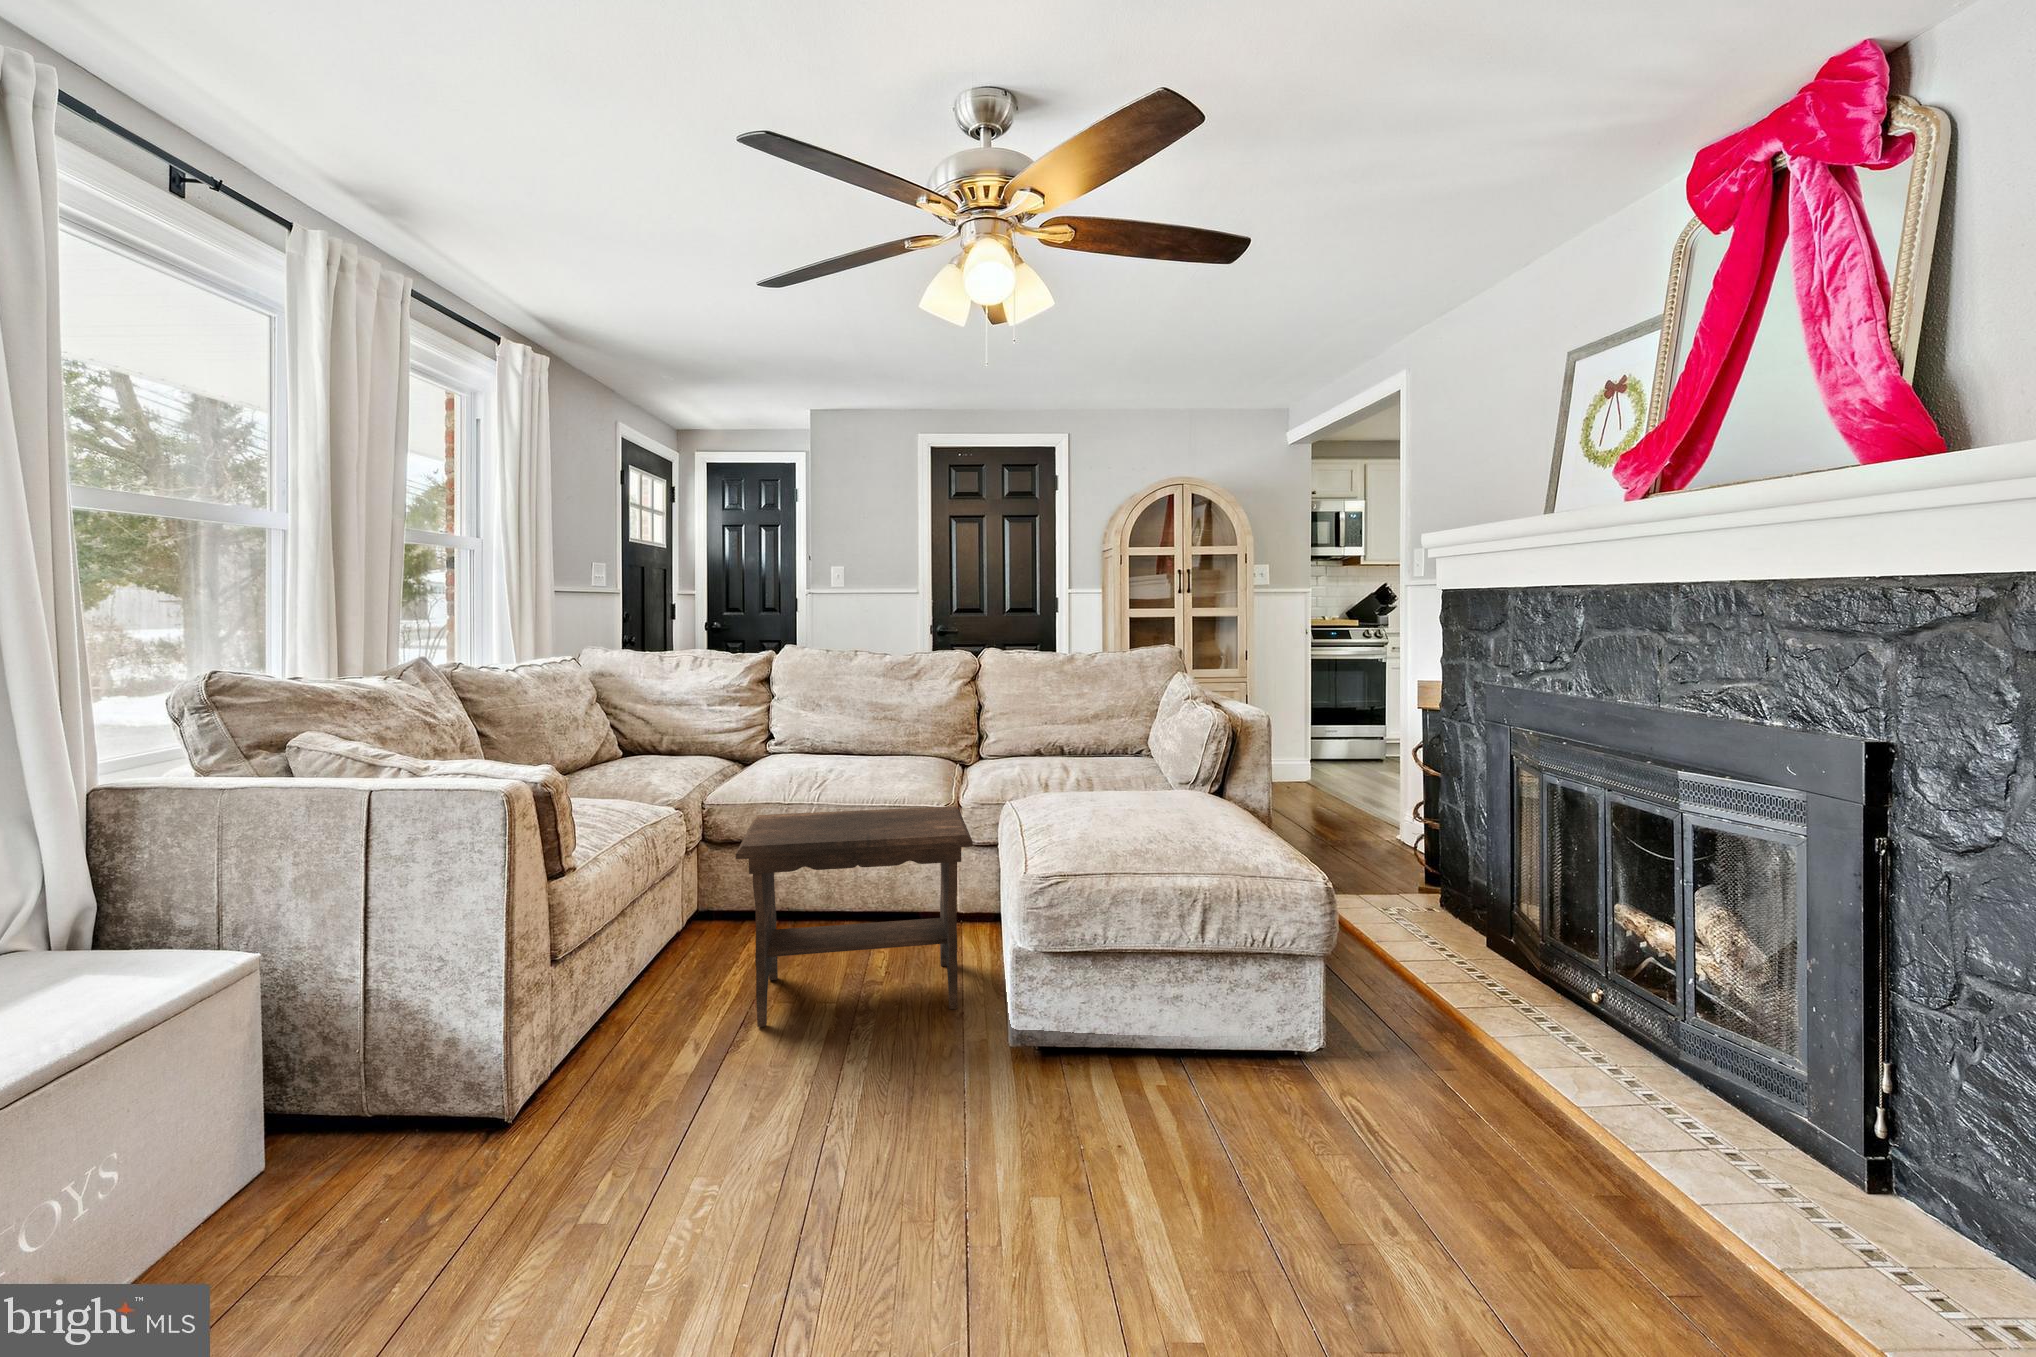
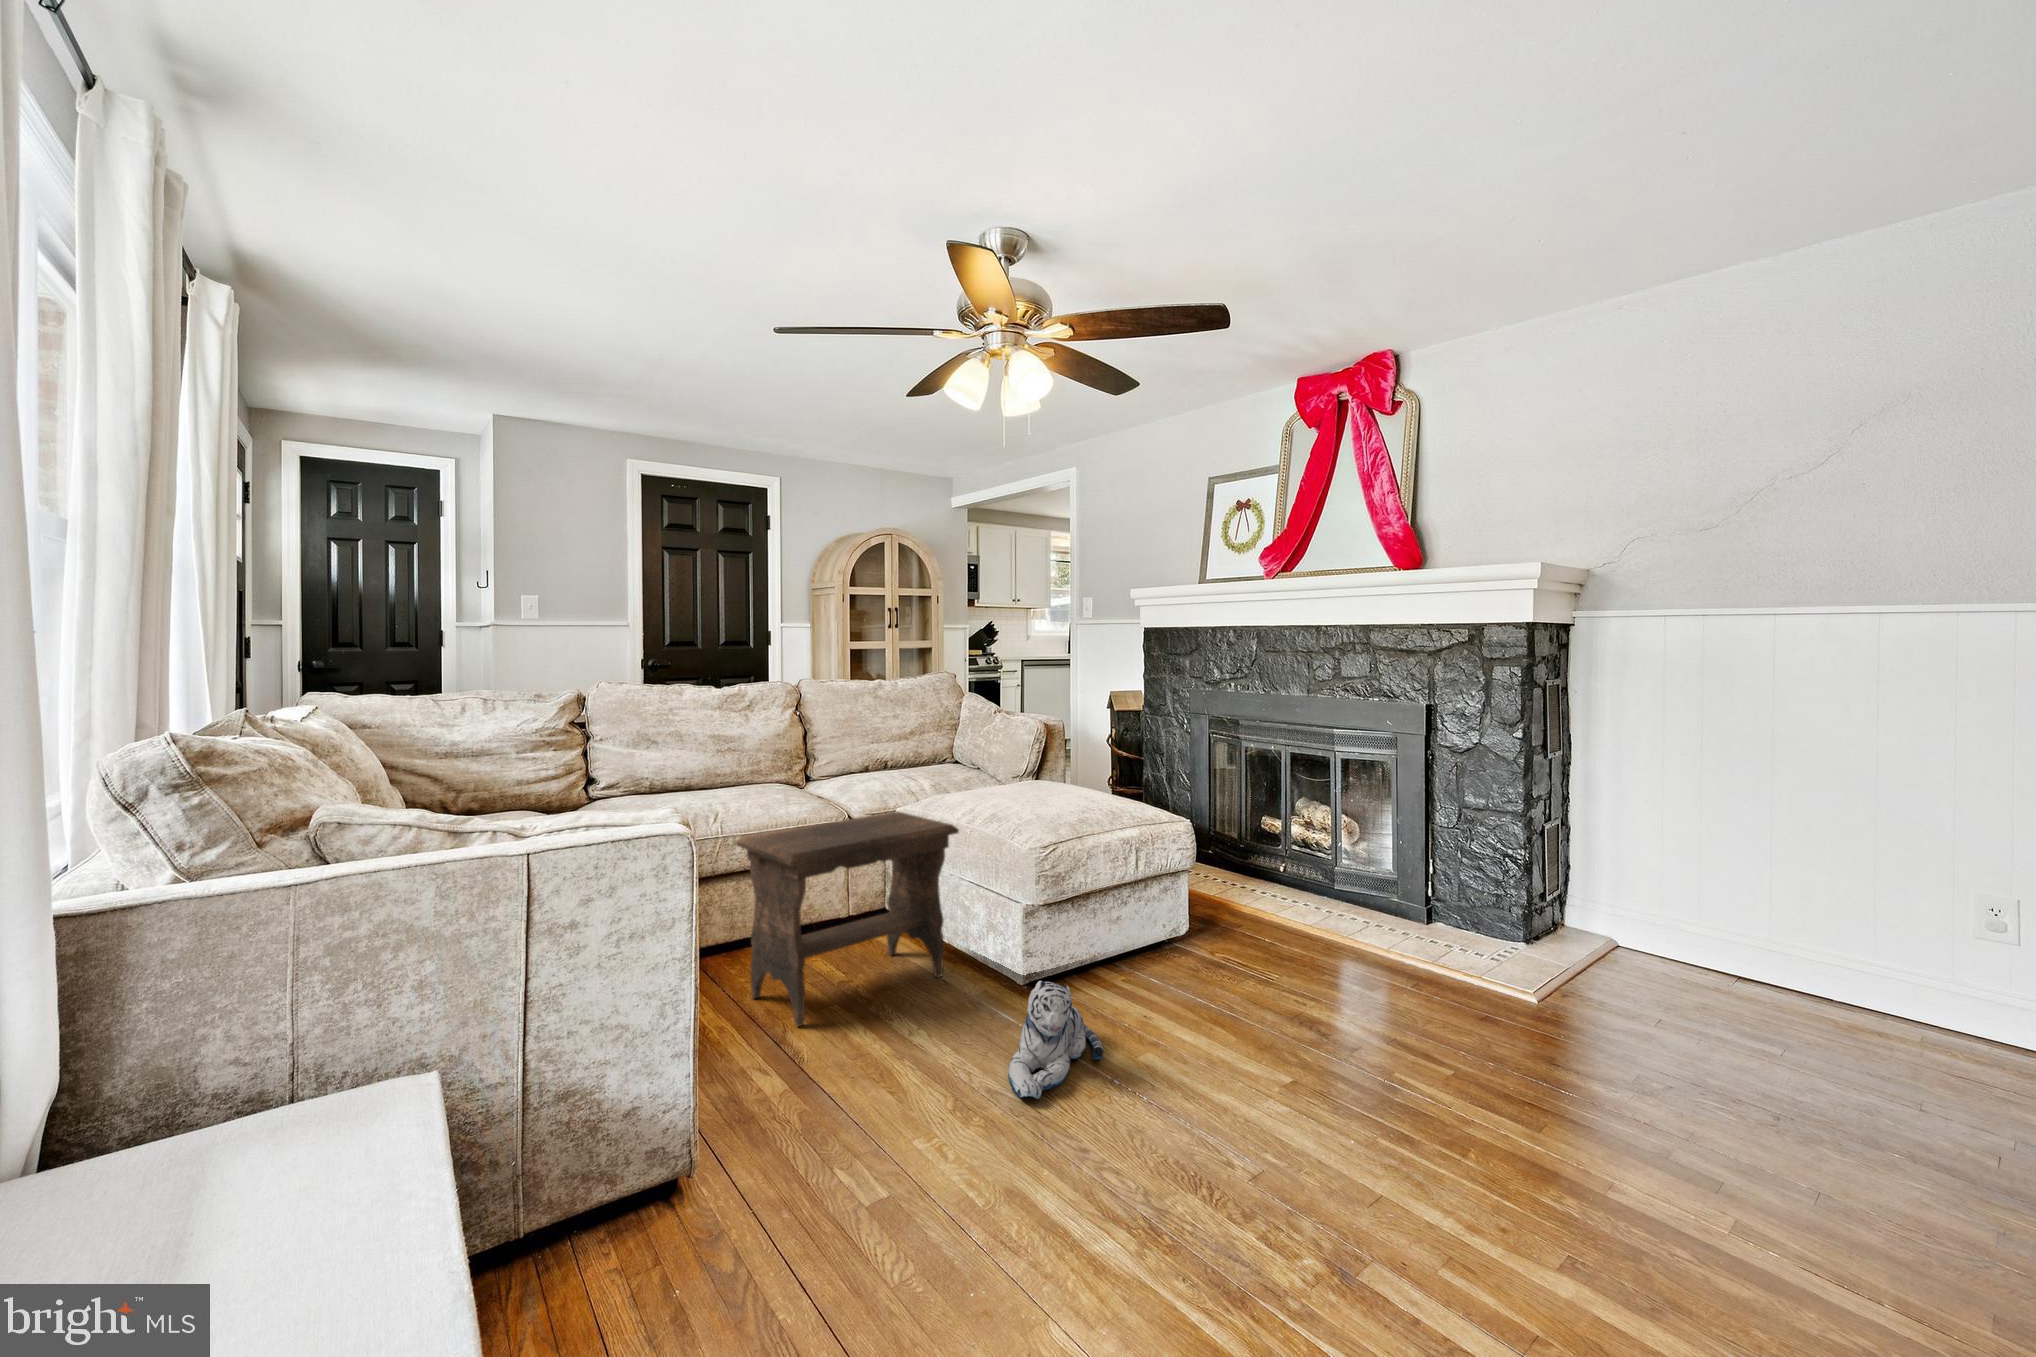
plush toy: none [807,1076,1013,1238] -> present [1008,981,1103,1099]

